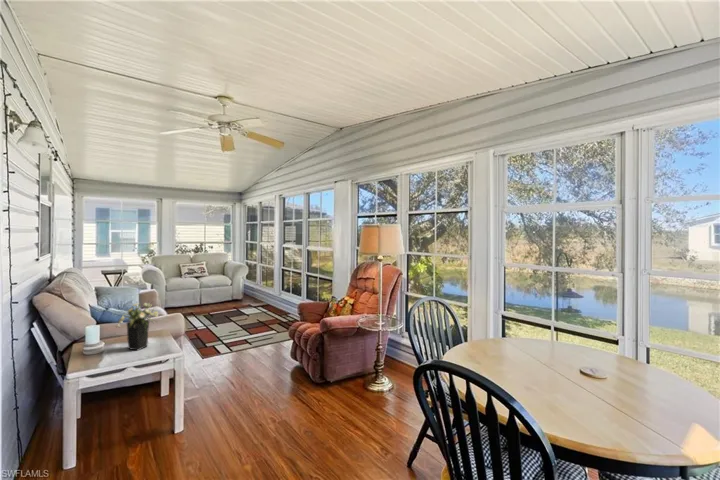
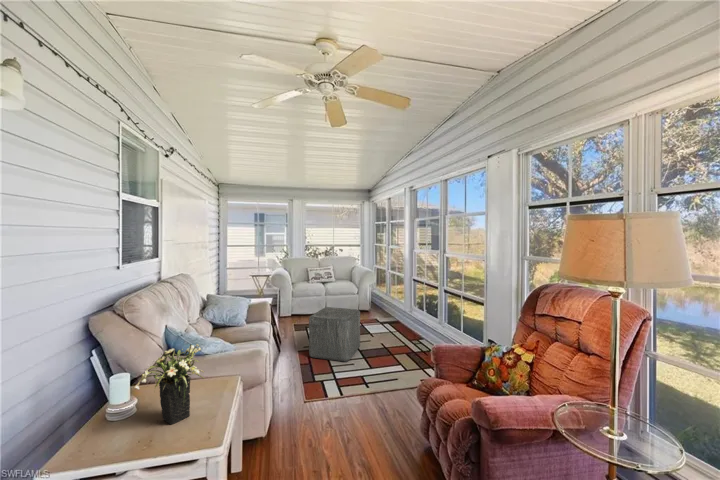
ottoman: none [197,293,240,333] -> present [309,307,360,362]

